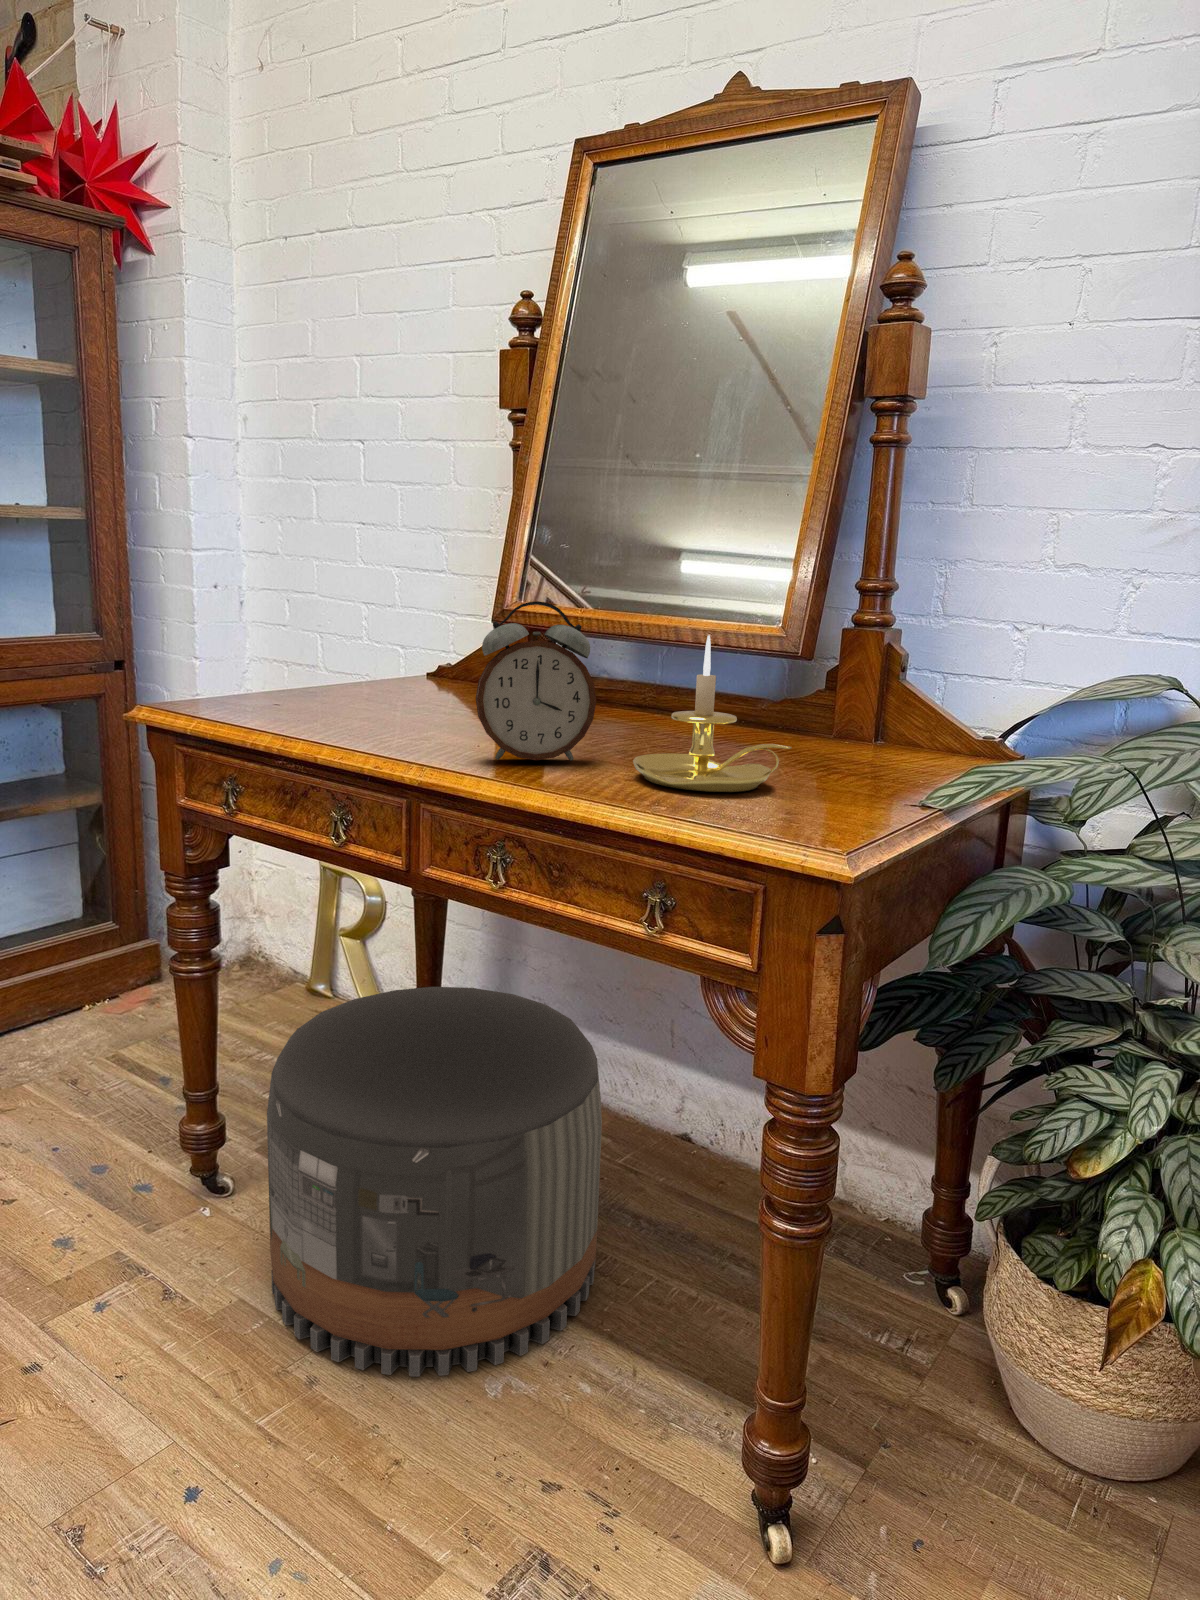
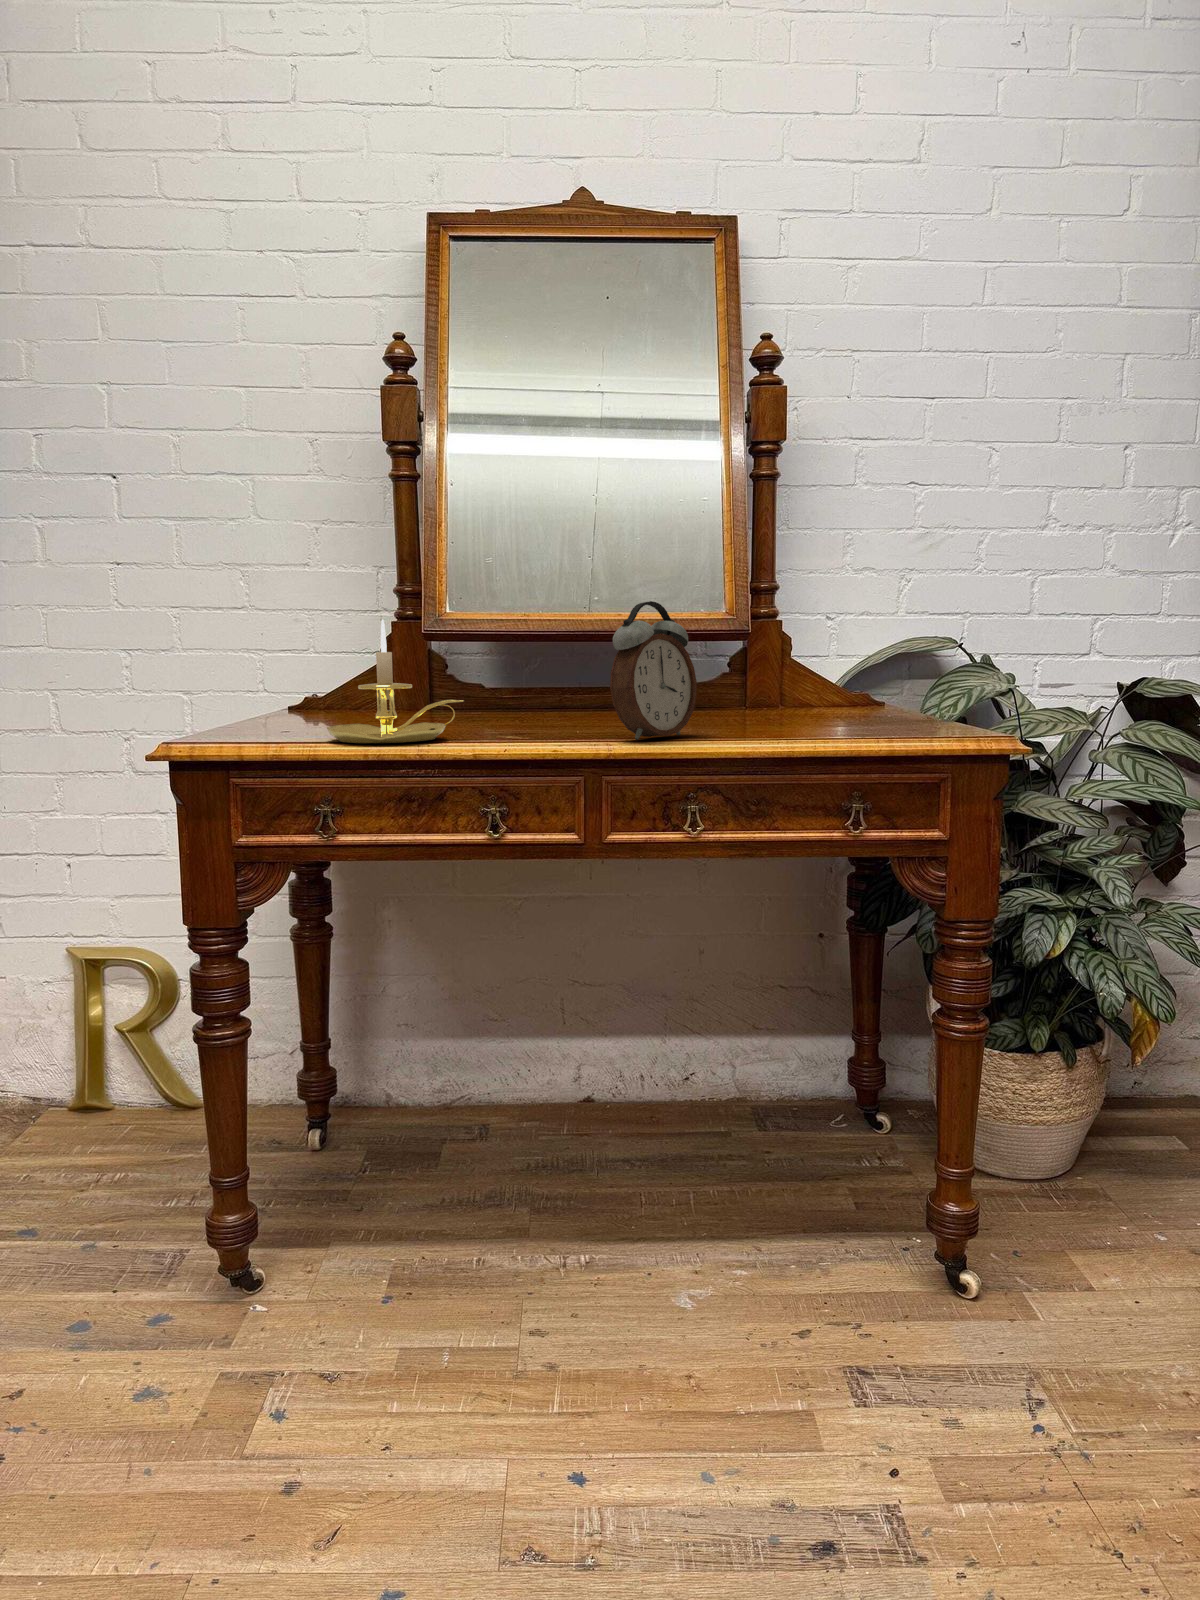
candle holder: present [633,635,792,792] -> present [327,620,464,743]
pouf: present [267,987,602,1376] -> none [363,989,684,1347]

